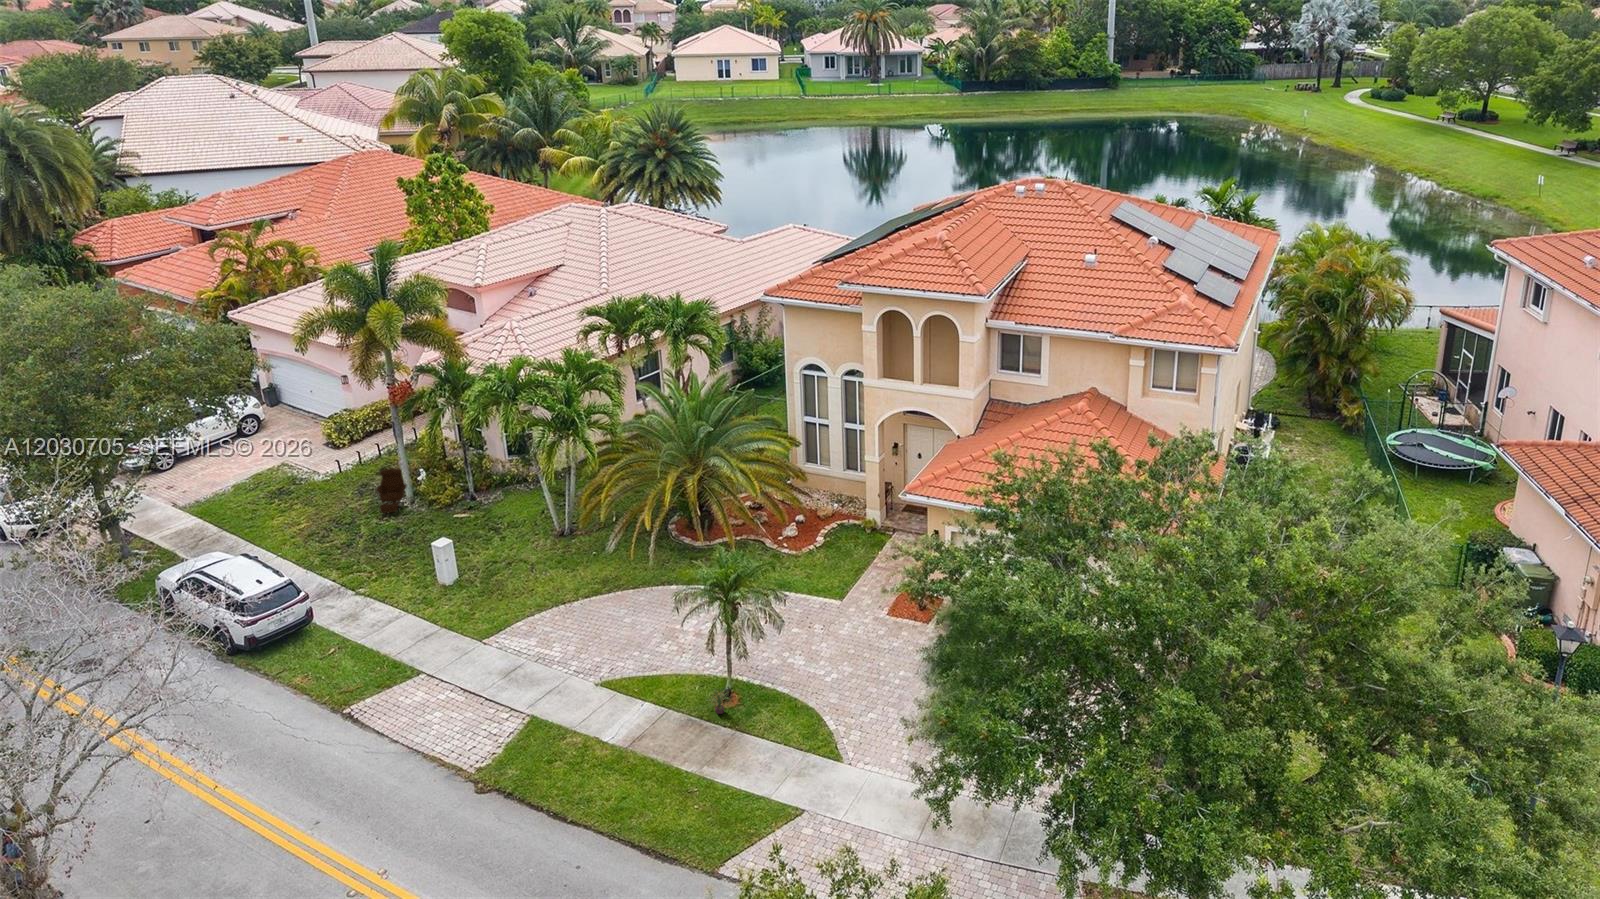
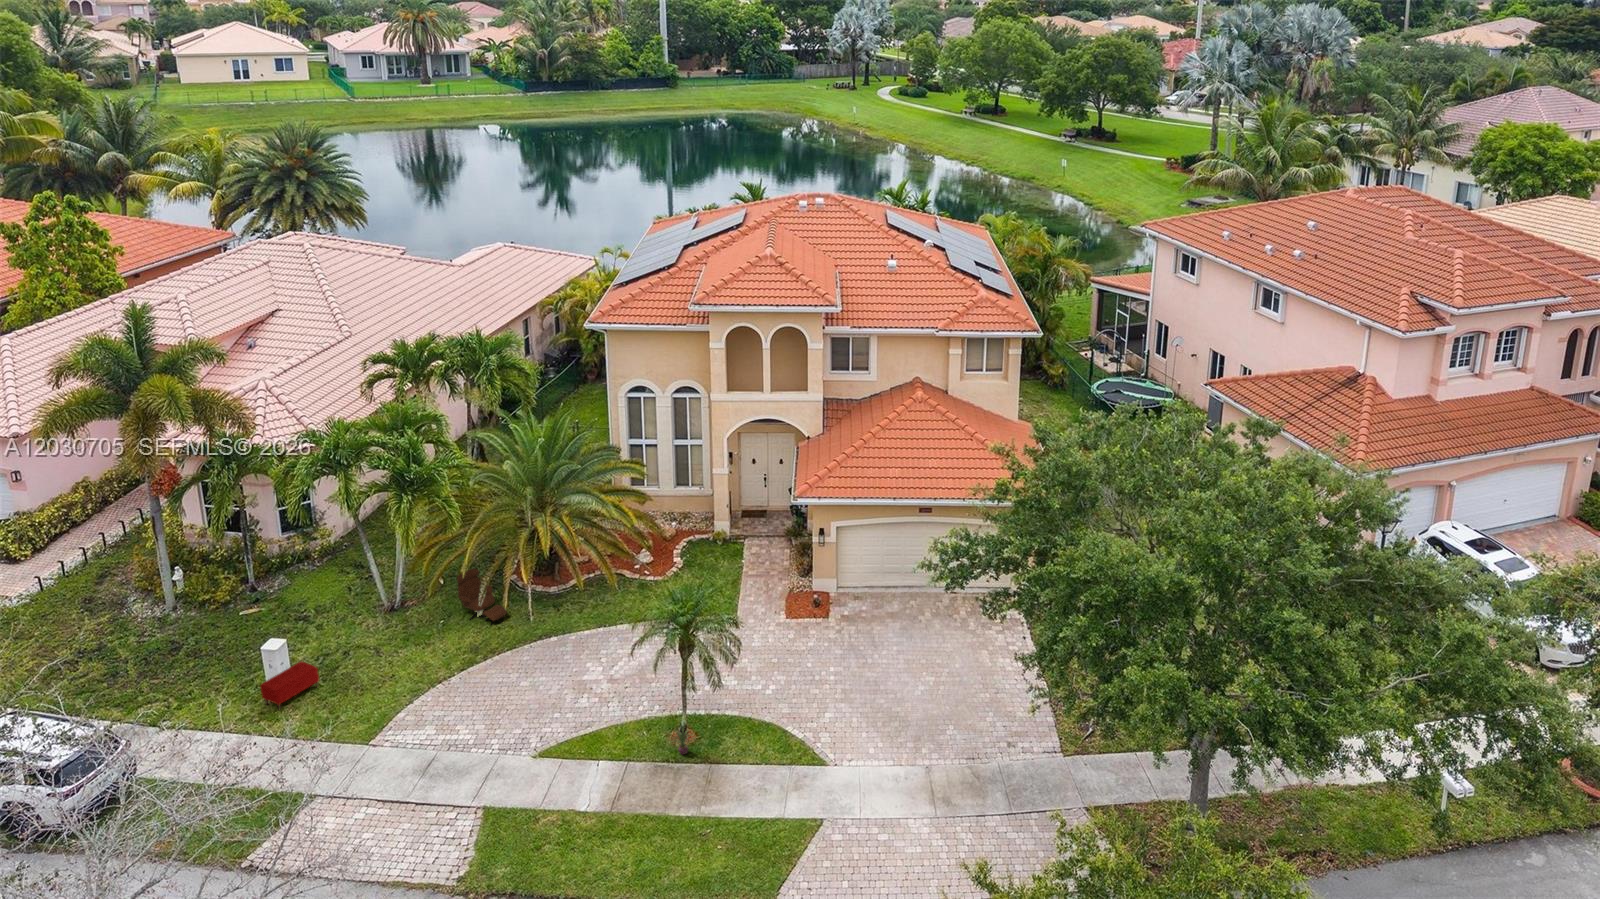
lounge chair: present [377,468,407,514] -> present [457,568,507,622]
bench: none [424,564,473,601] -> present [260,661,319,710]

